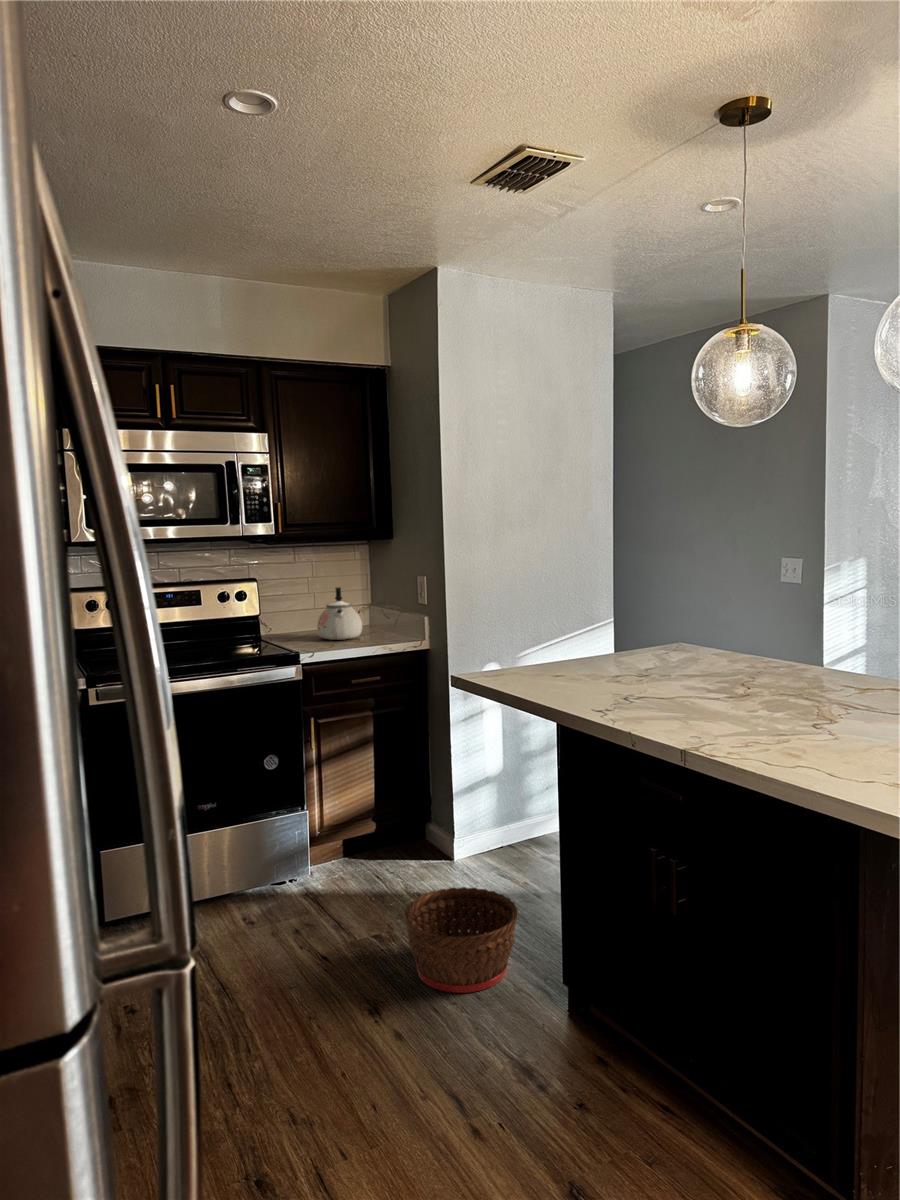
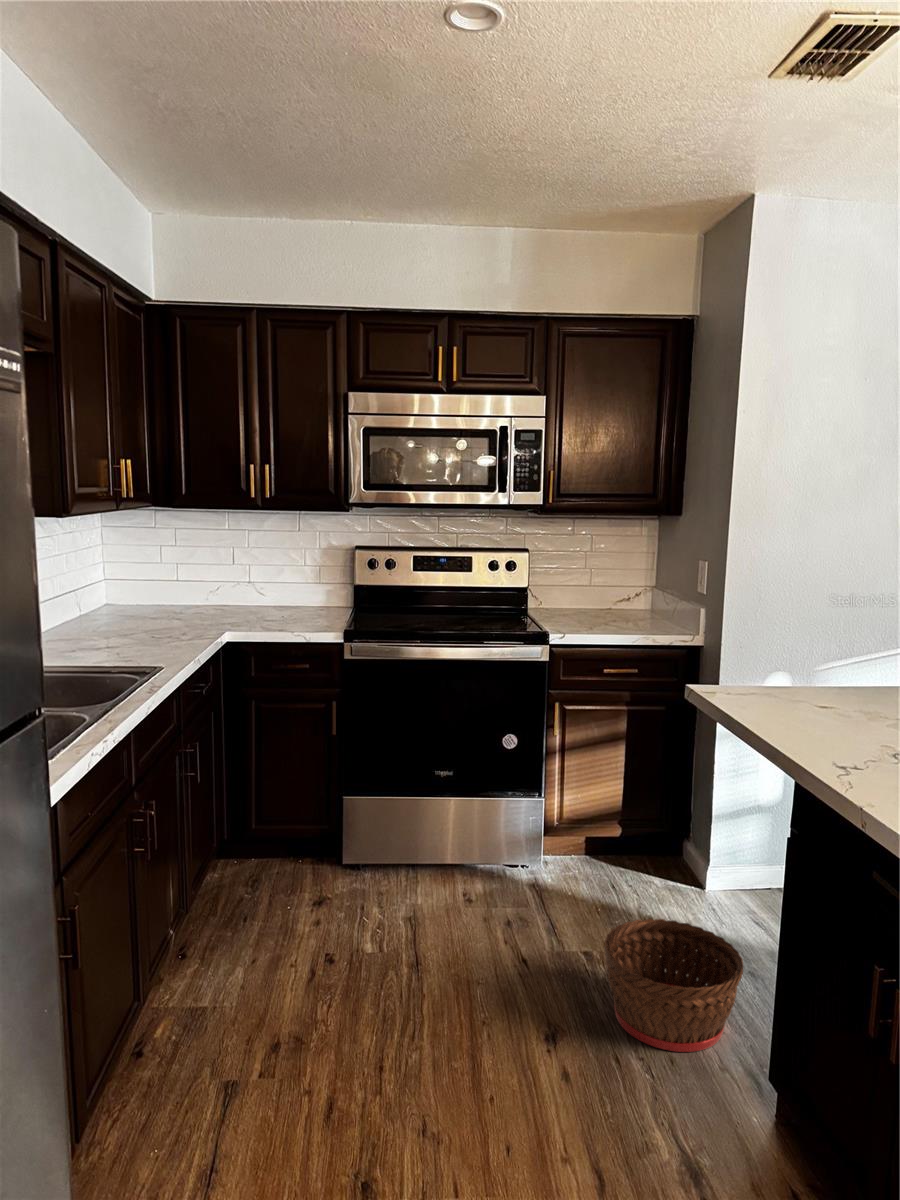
kettle: present [317,587,362,640] -> none [582,568,631,624]

